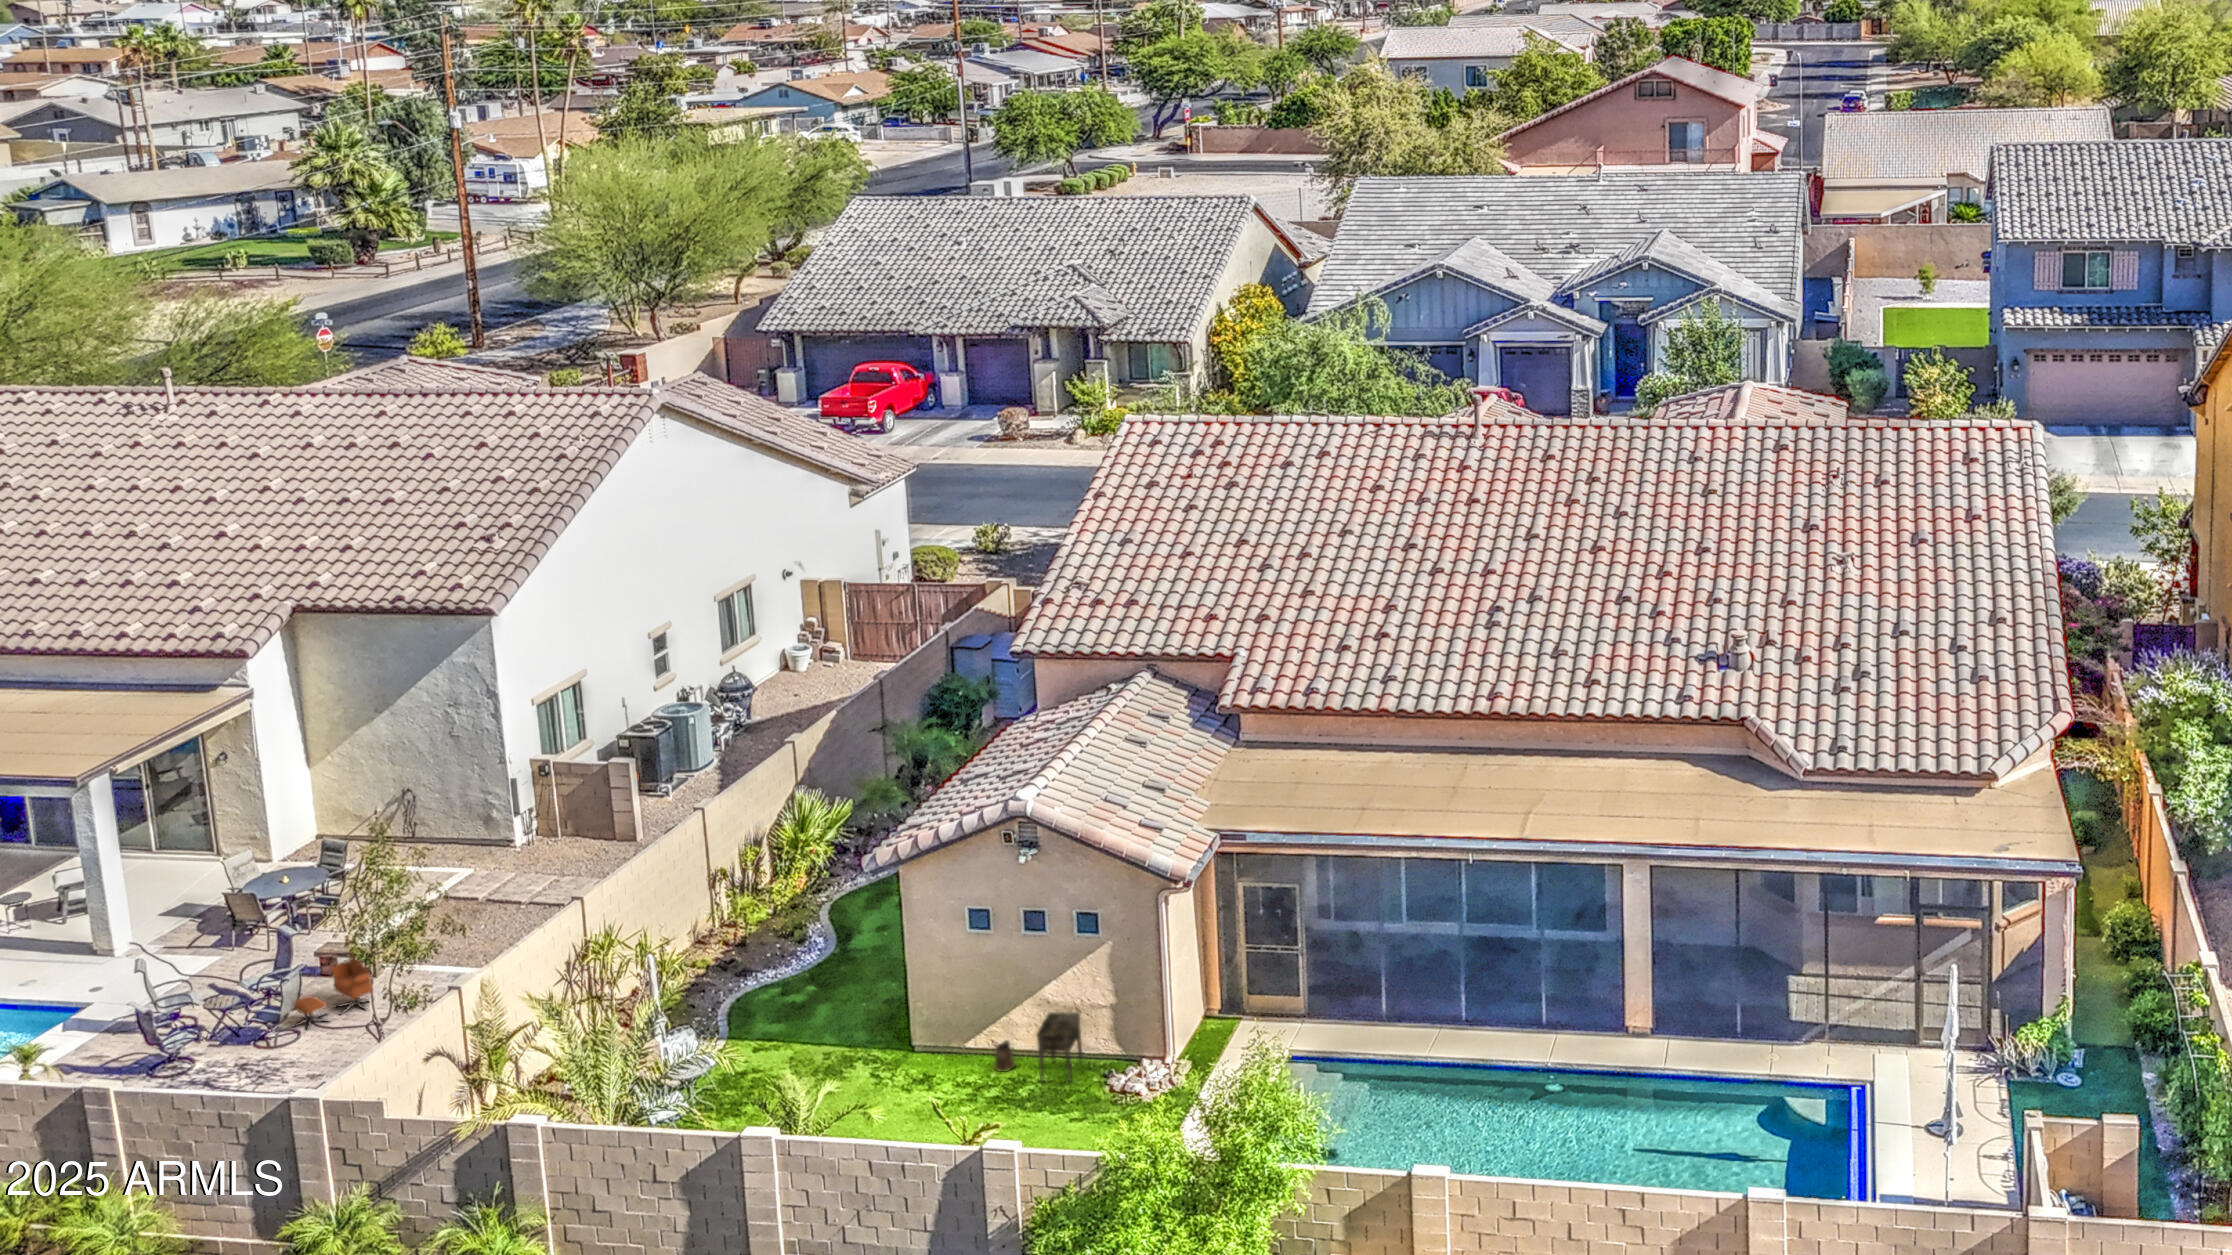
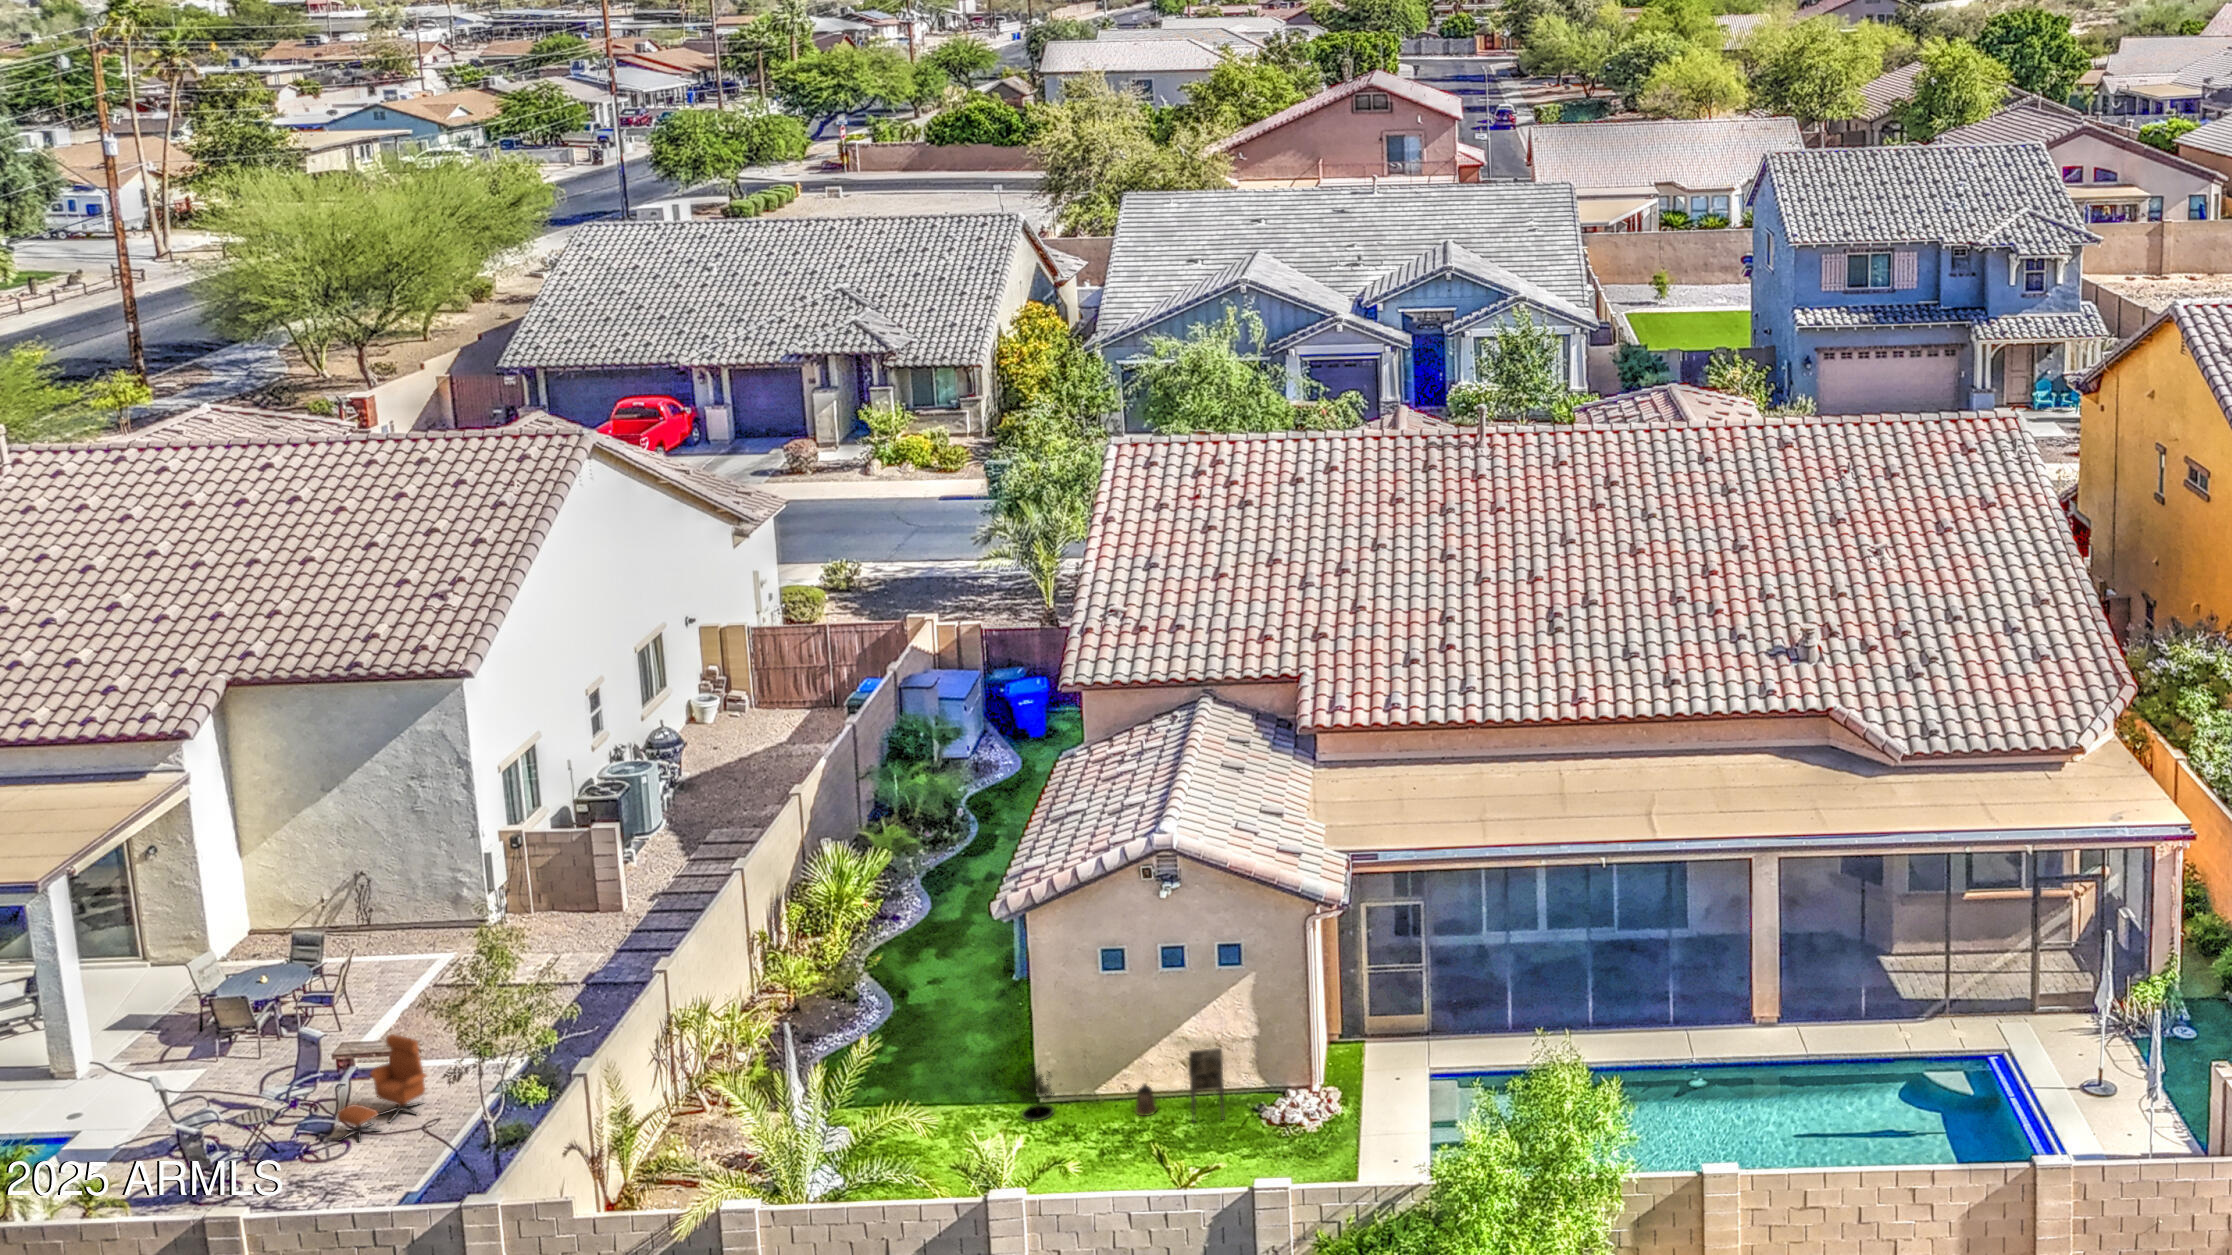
potted tree: none [881,1008,923,1067] -> present [1017,1061,1054,1121]

